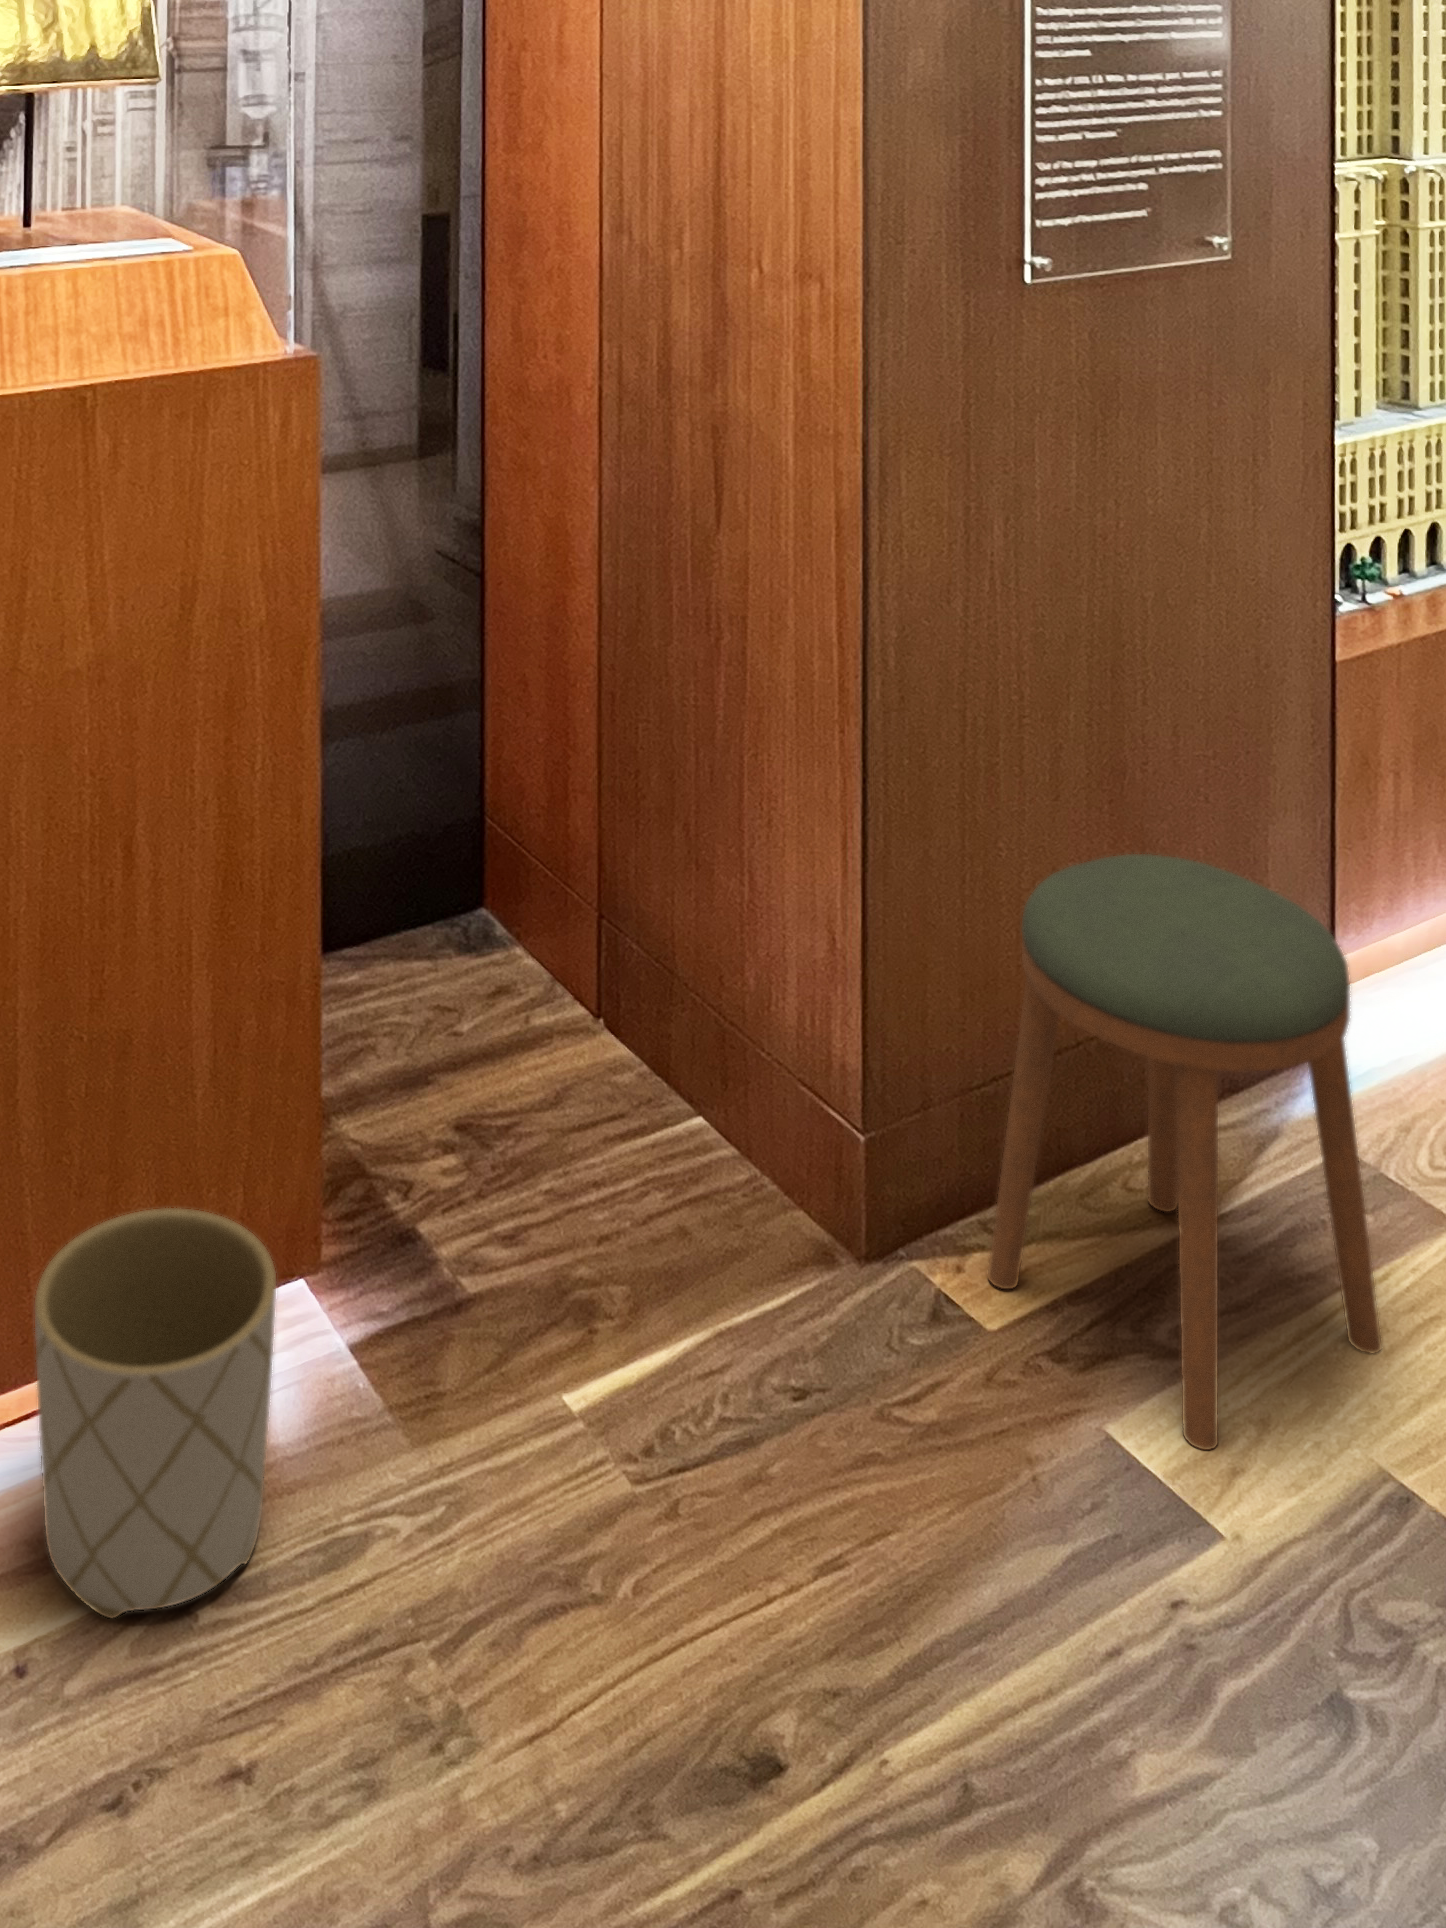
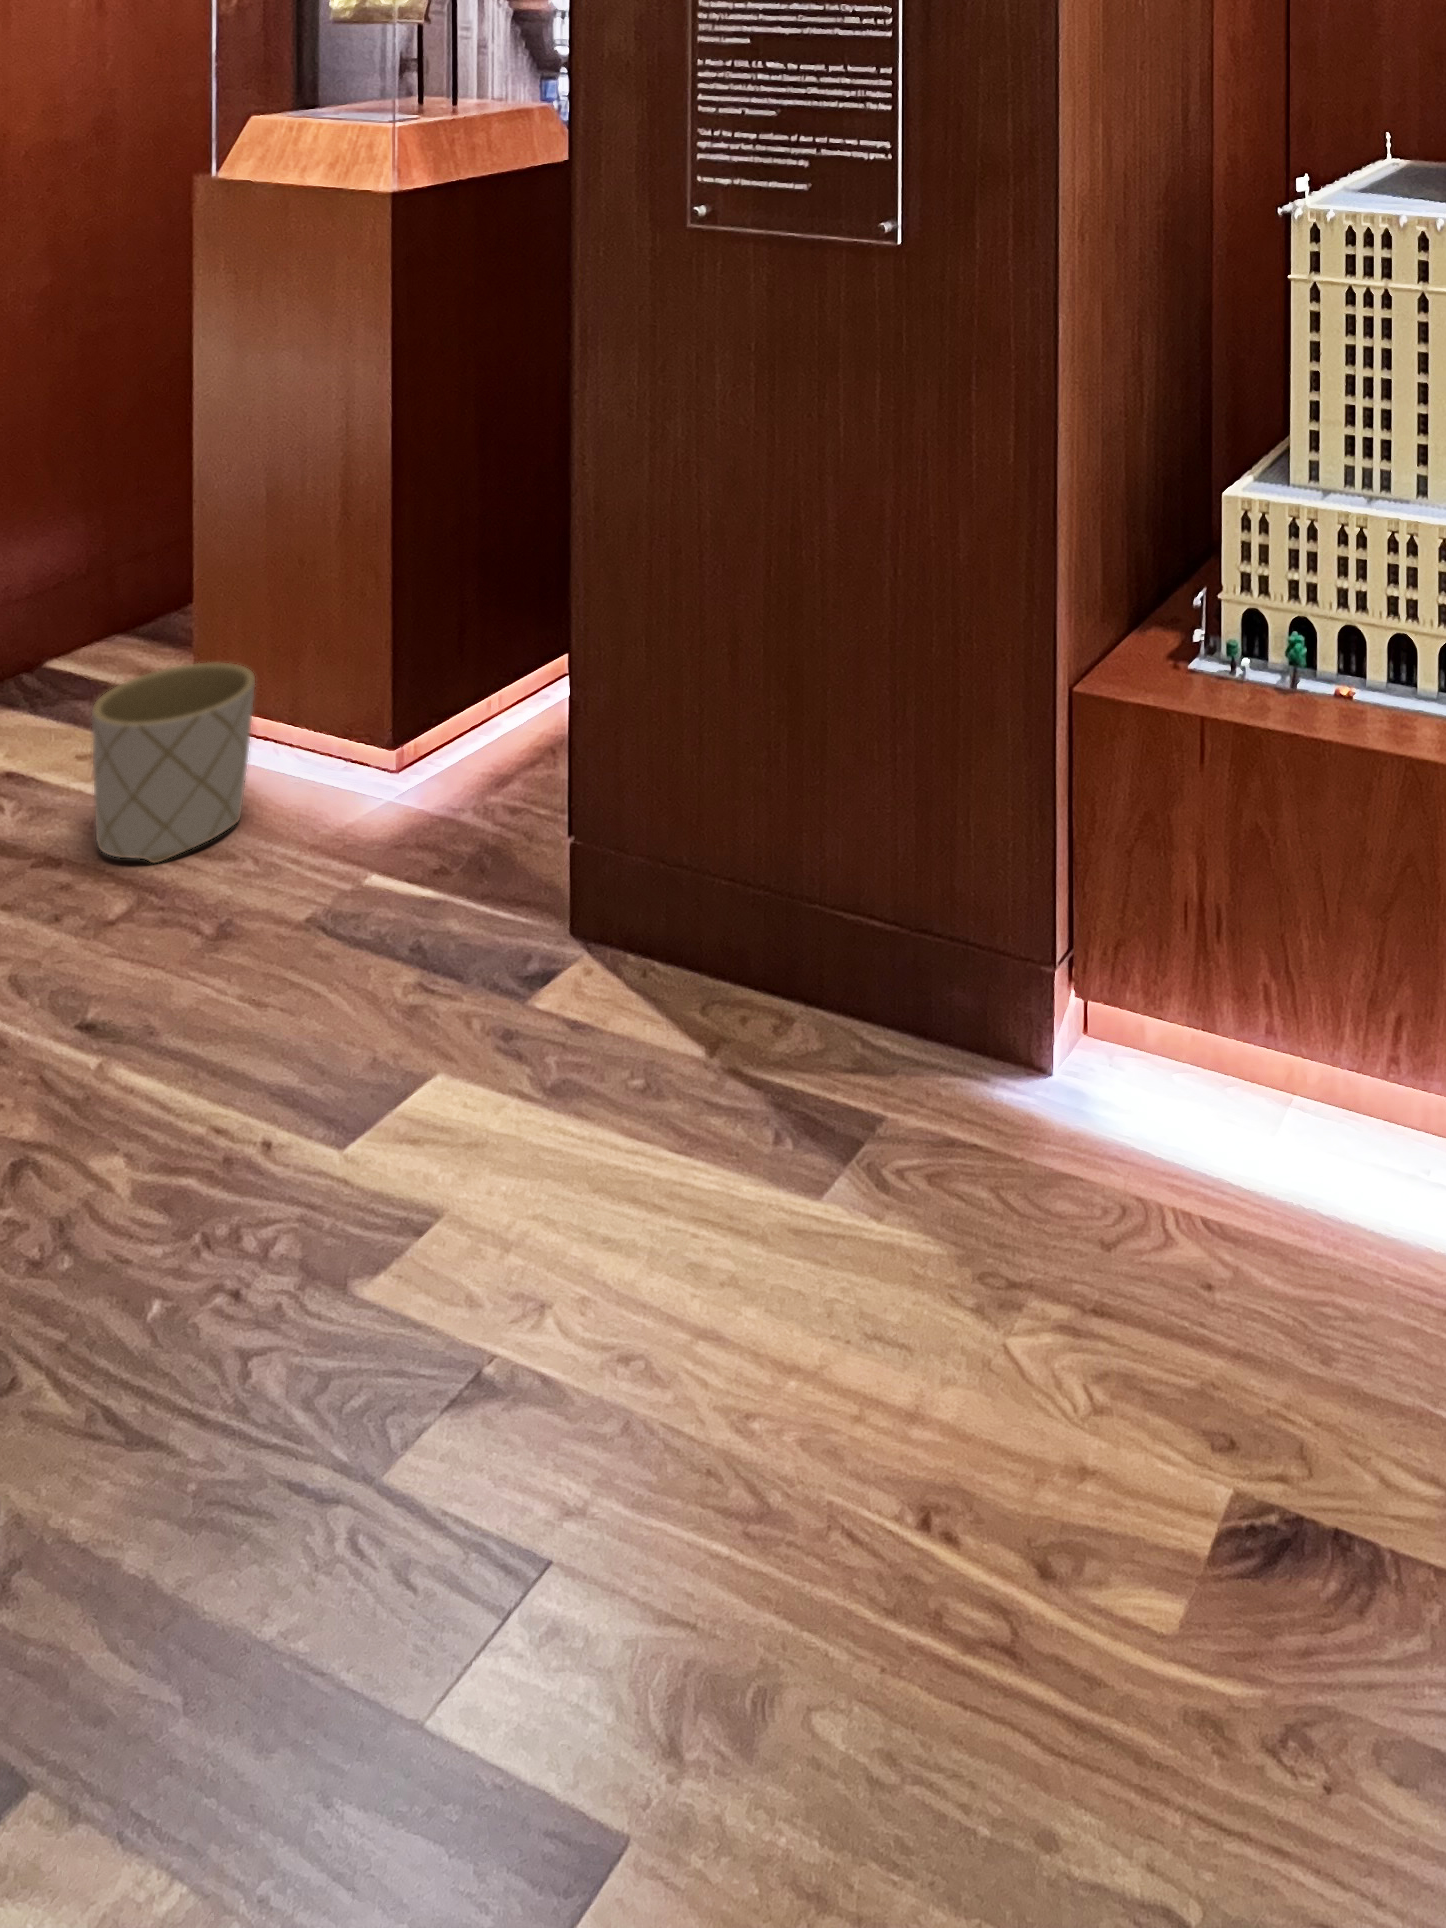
stool: present [988,854,1381,1450] -> none [404,718,747,1223]

